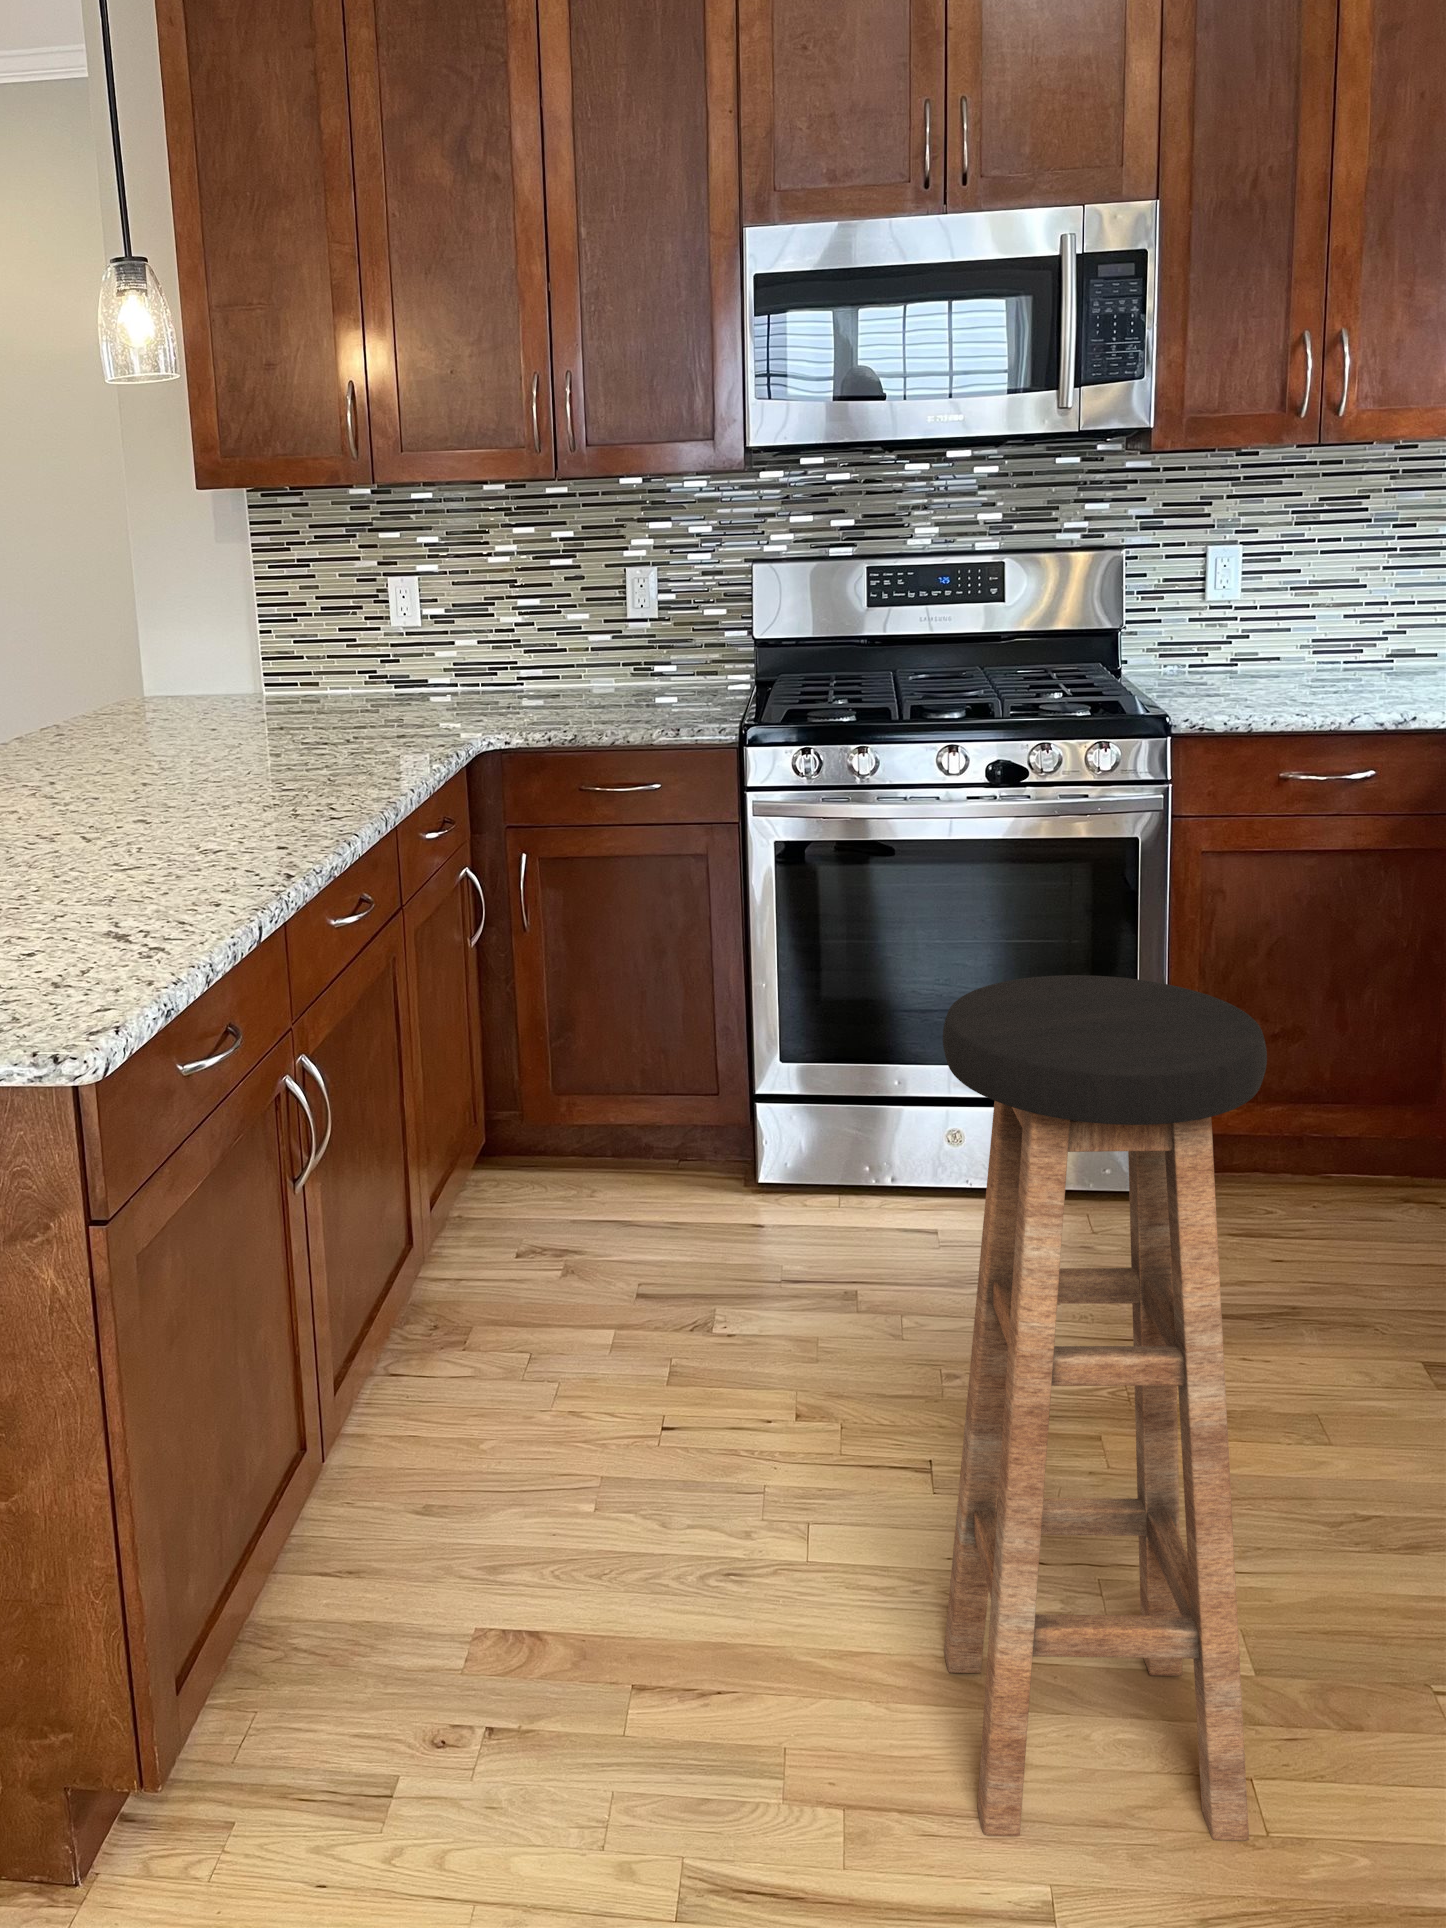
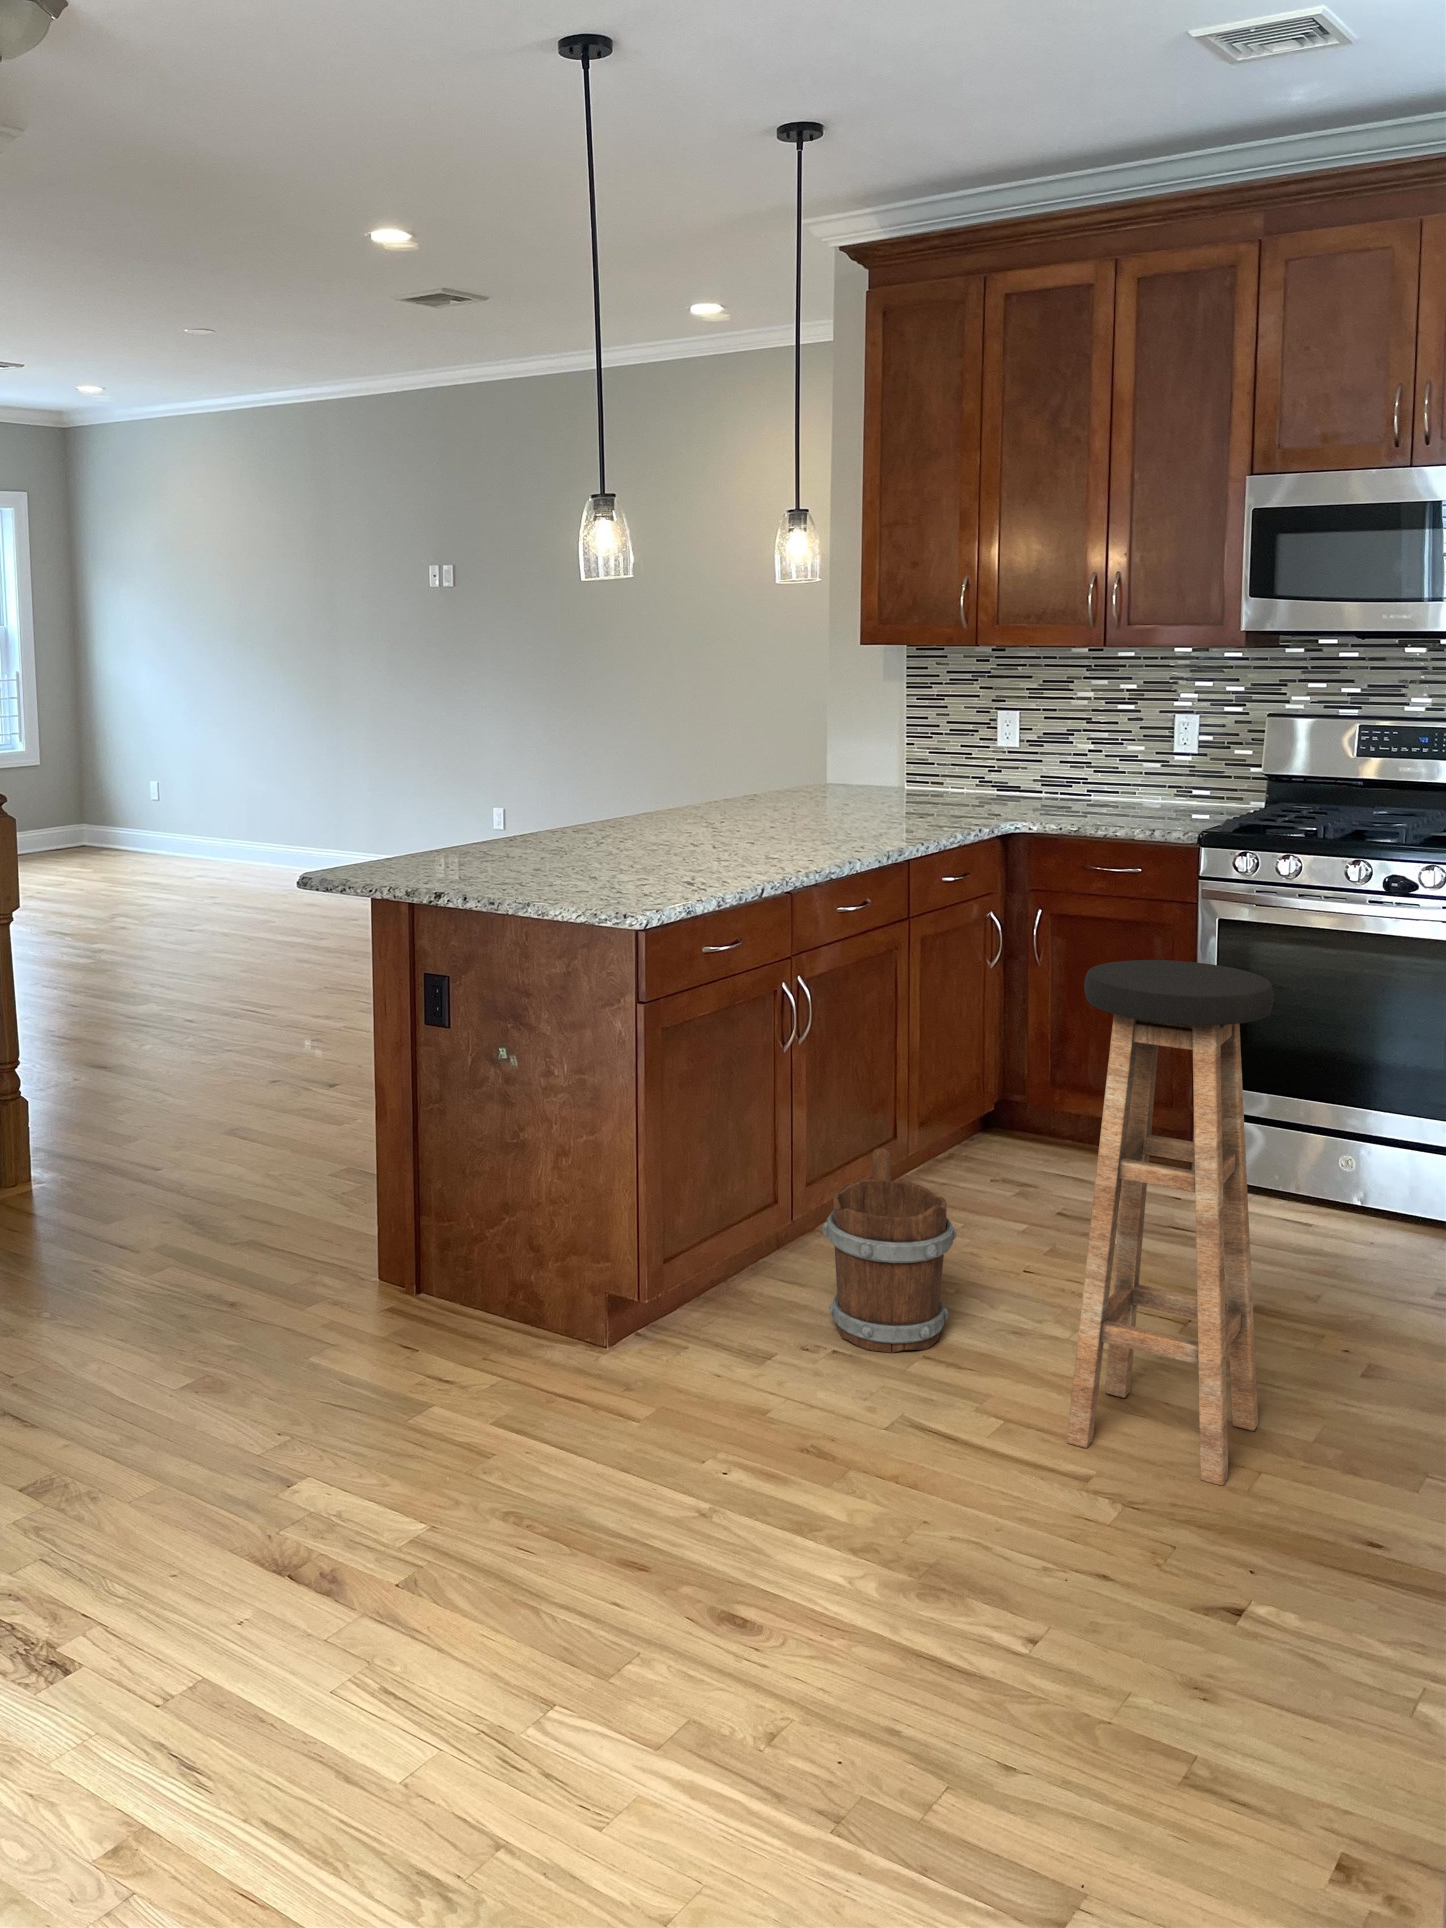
bucket: none [445,1324,661,1714] -> present [822,1148,957,1353]

